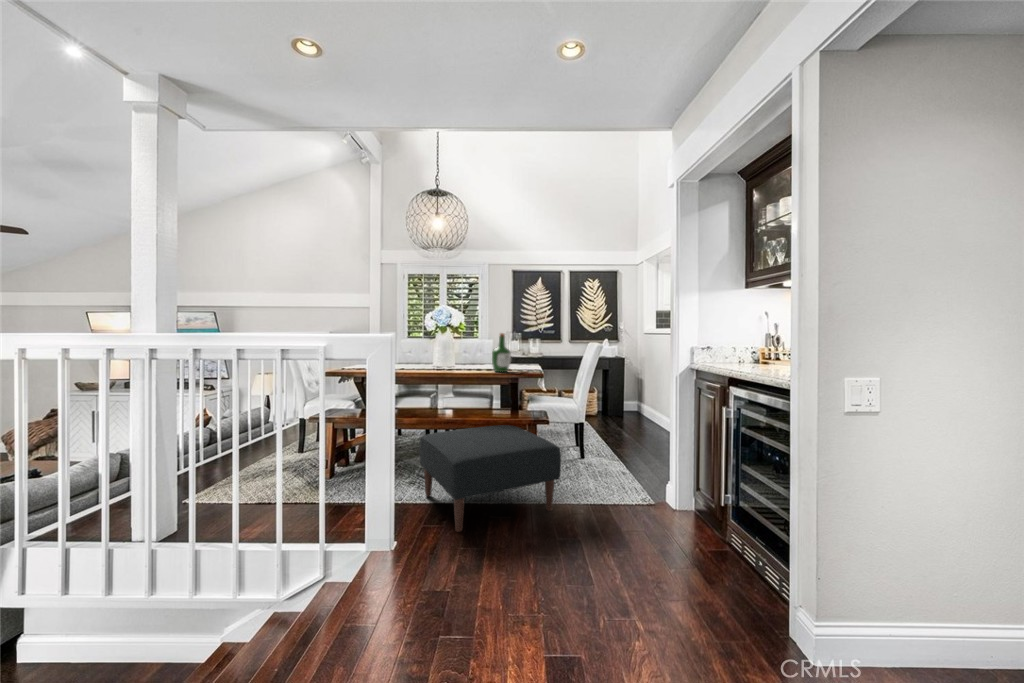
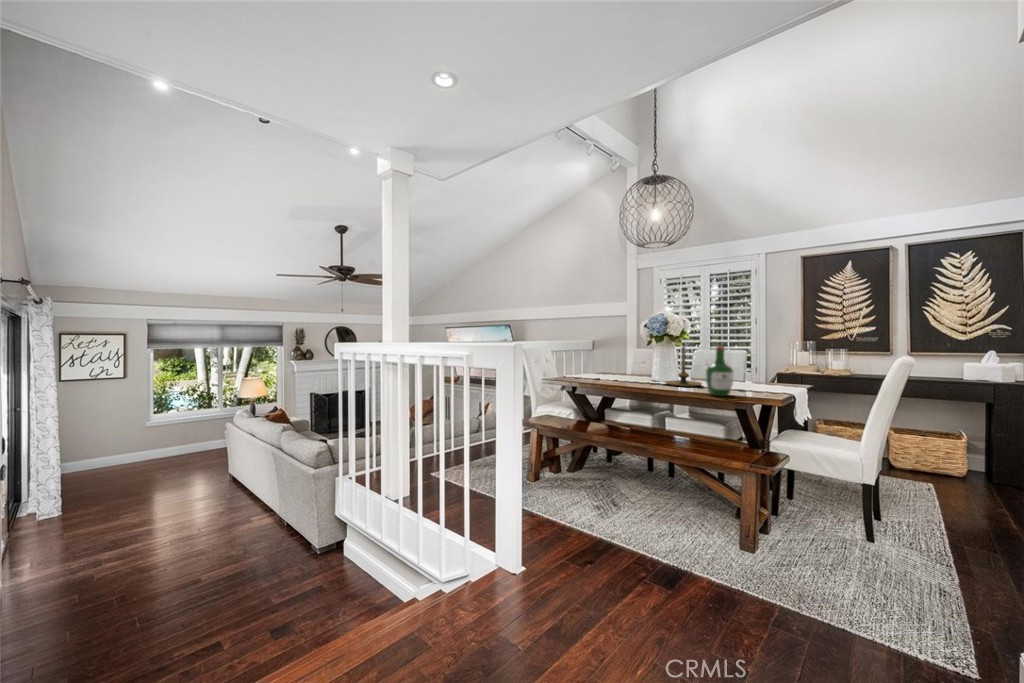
candle holder: none [447,335,476,368] -> present [666,347,702,387]
ottoman: present [419,425,561,532] -> none [587,459,754,604]

